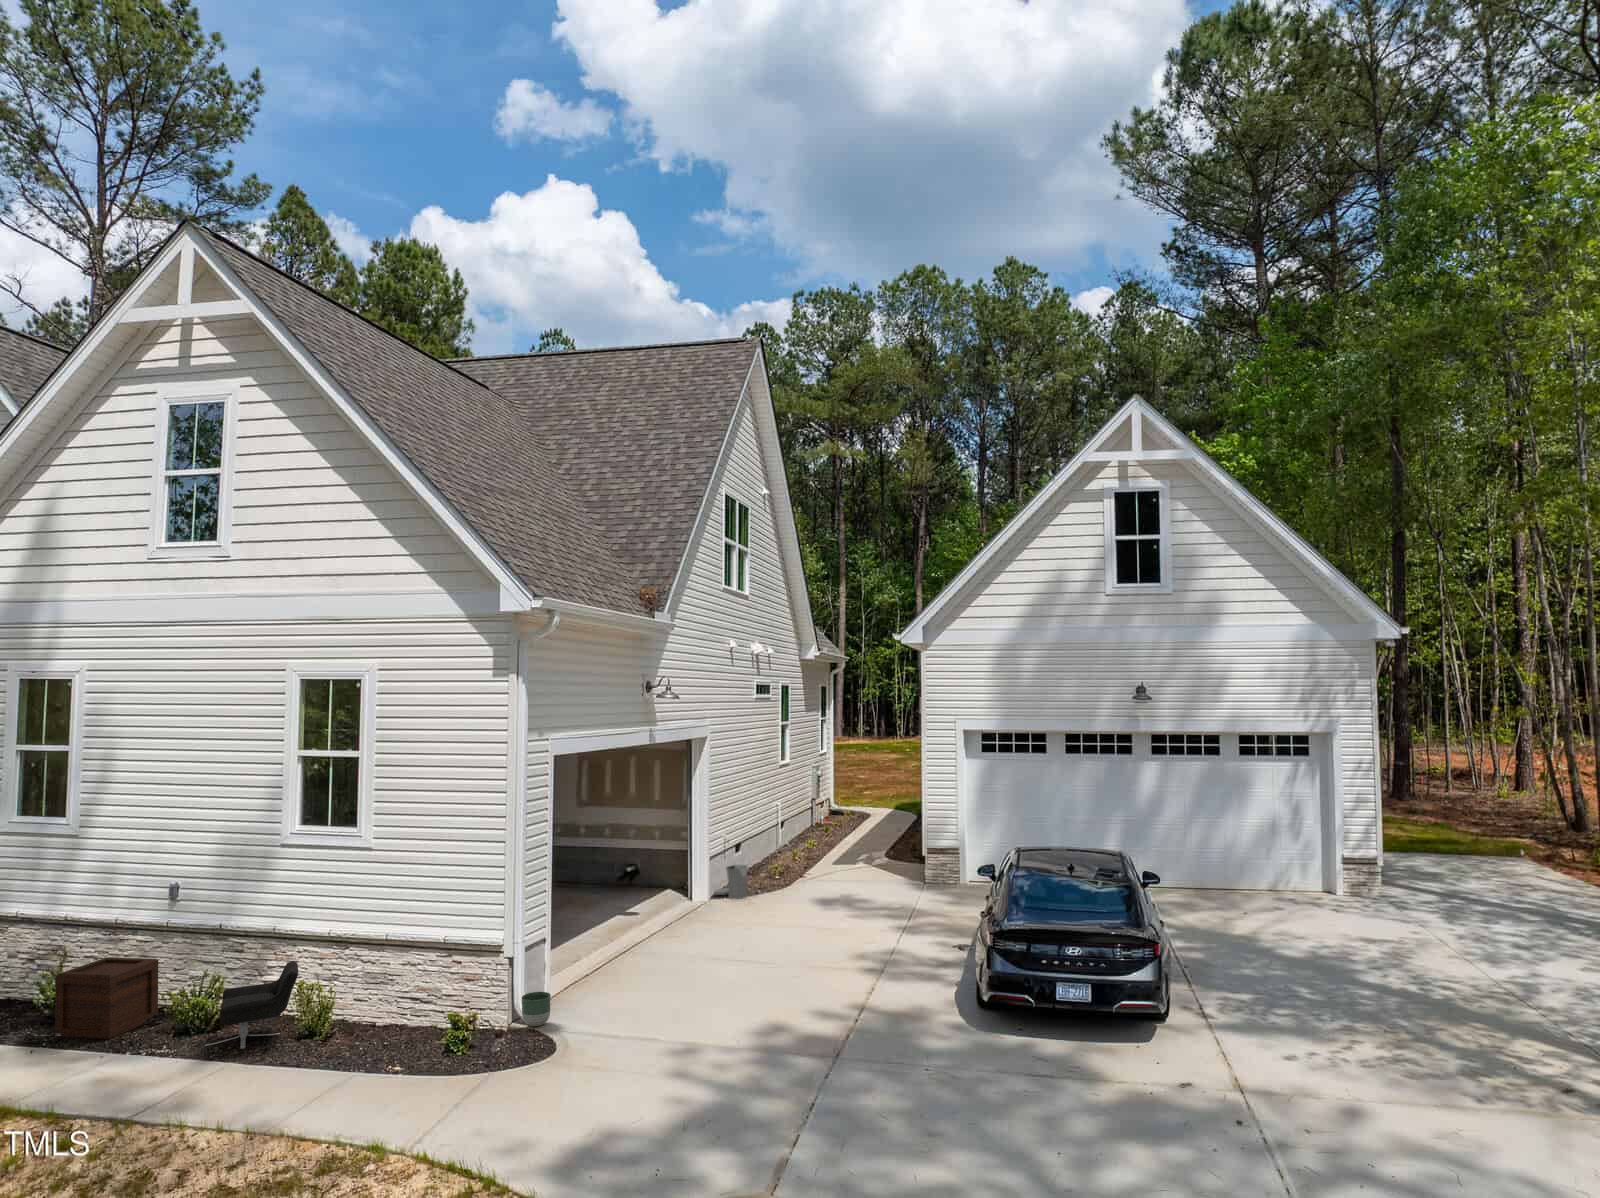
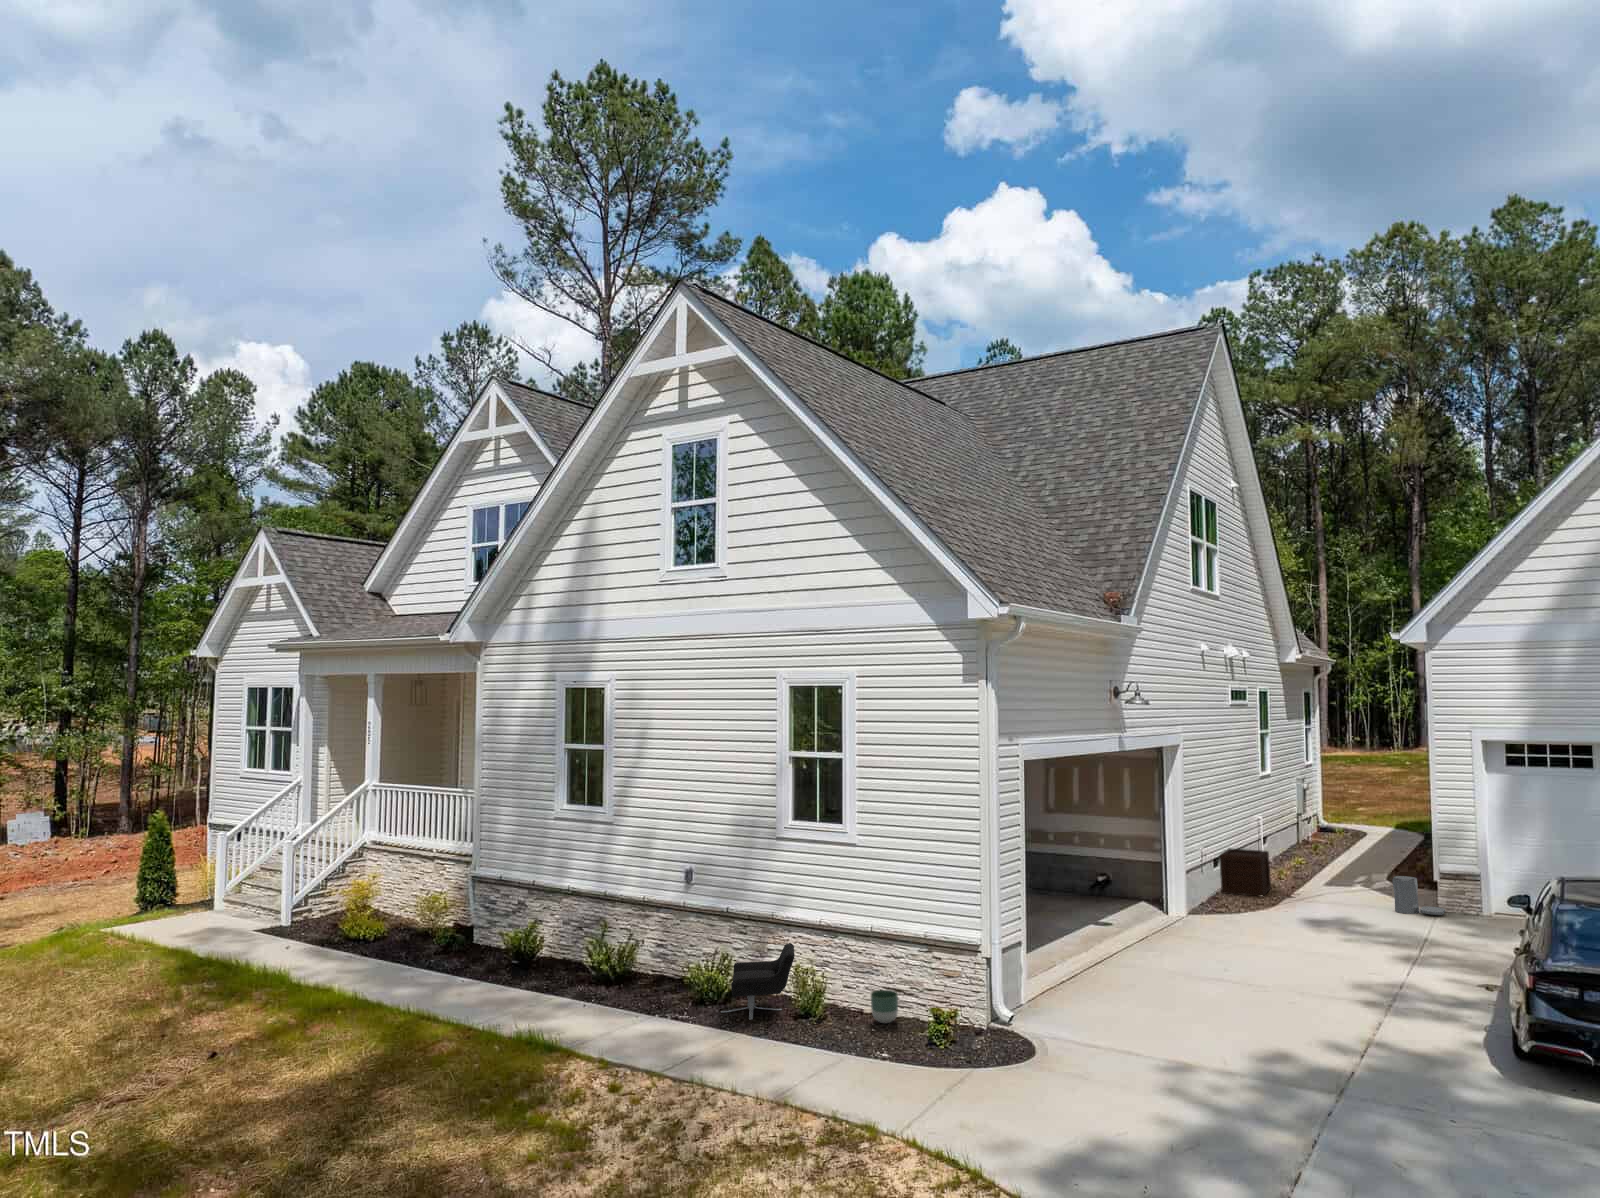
trash can: present [714,865,748,899] -> present [1392,876,1445,915]
wooden crate: present [55,957,158,1039] -> present [1219,849,1271,896]
planter: present [522,992,550,1026] -> present [871,990,898,1023]

